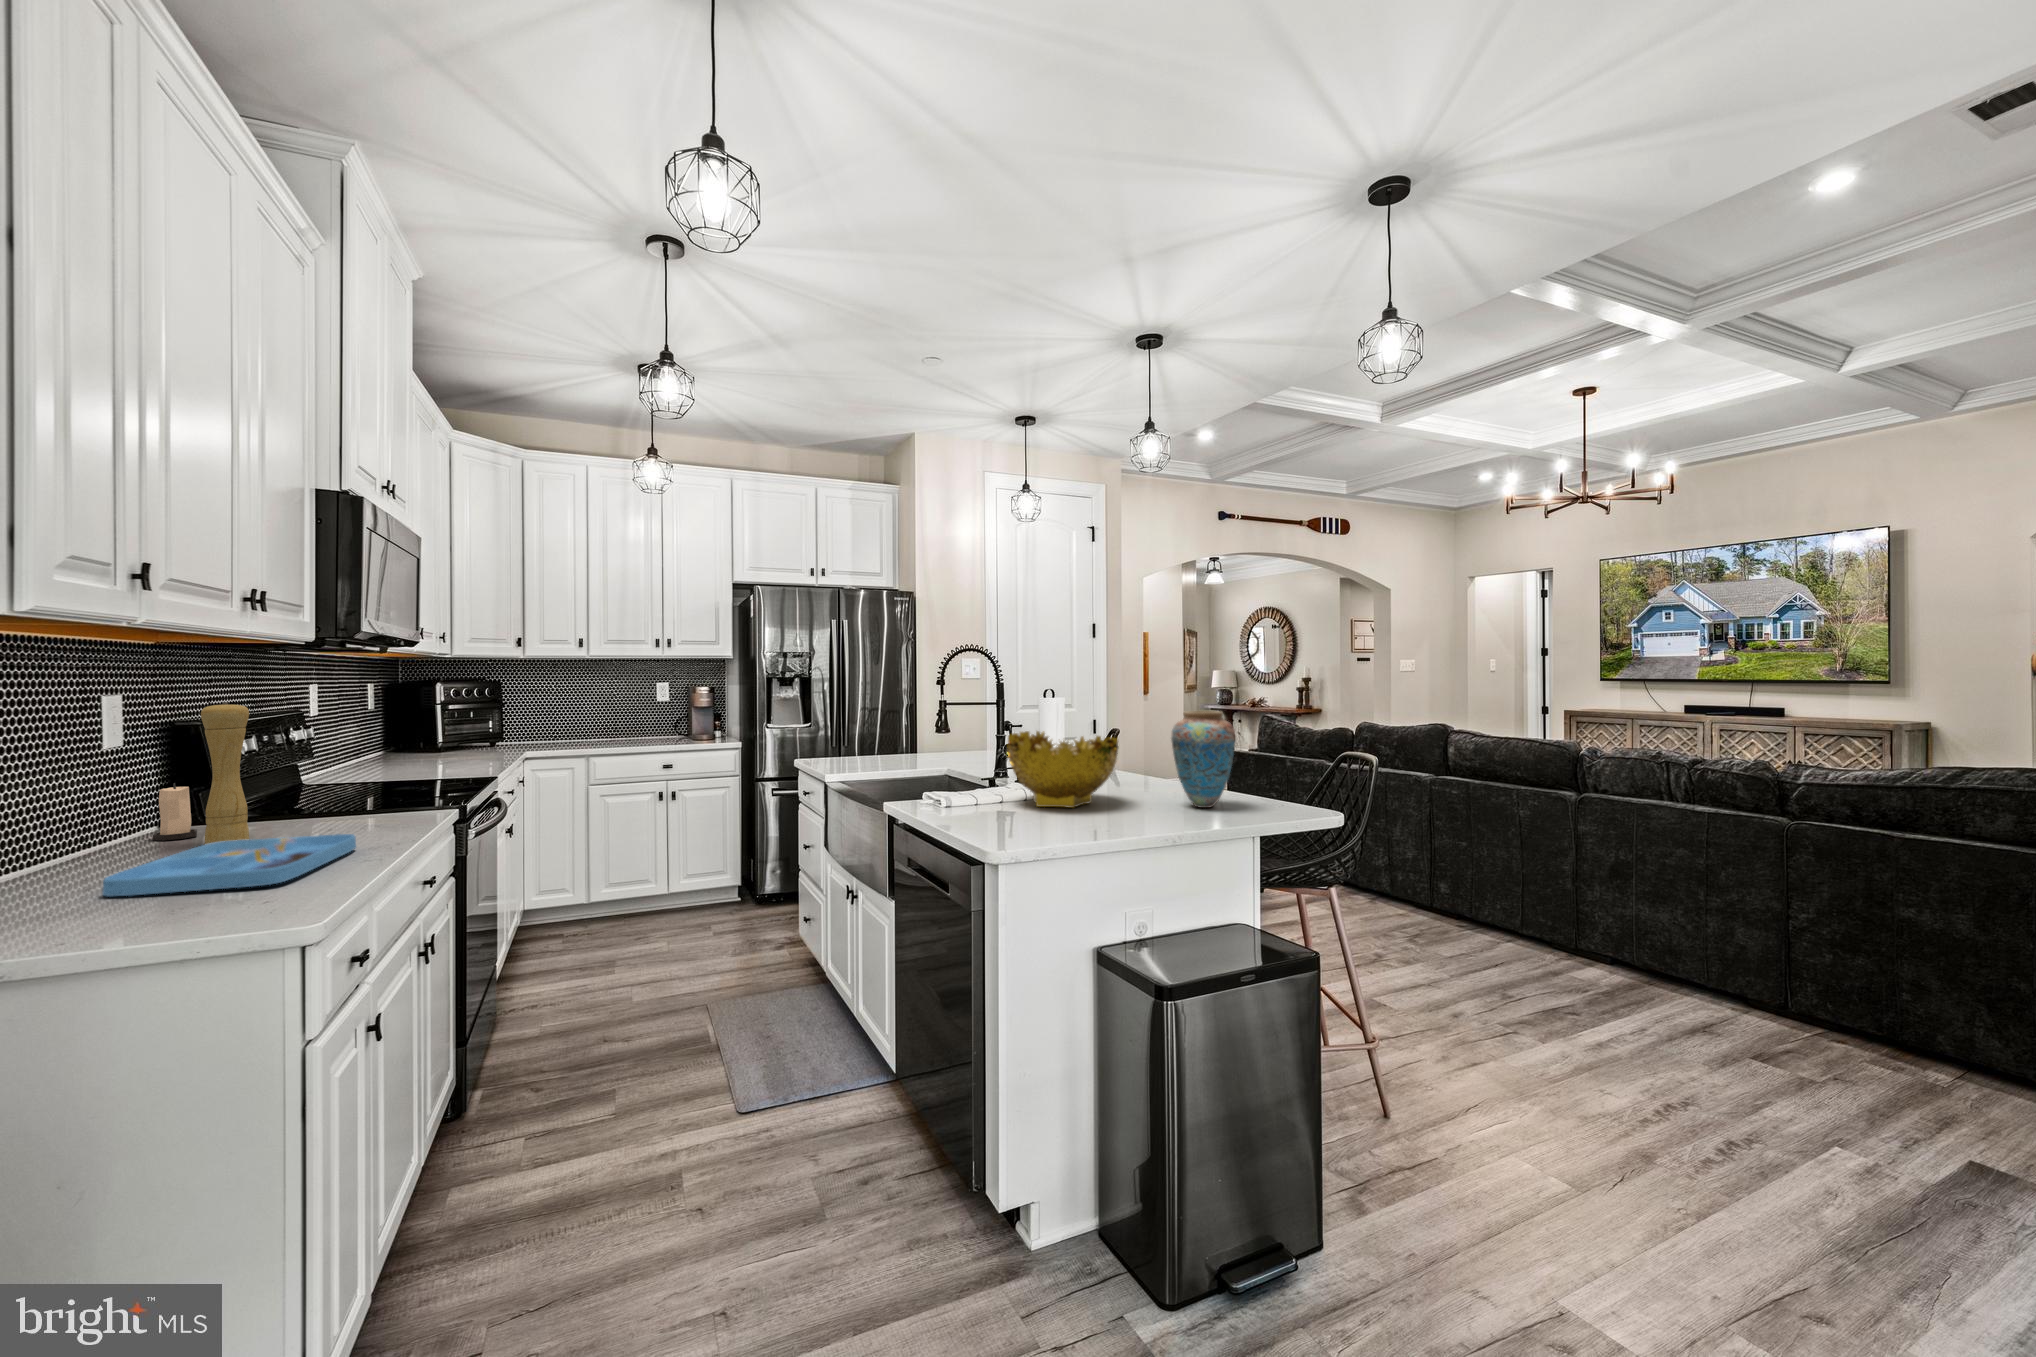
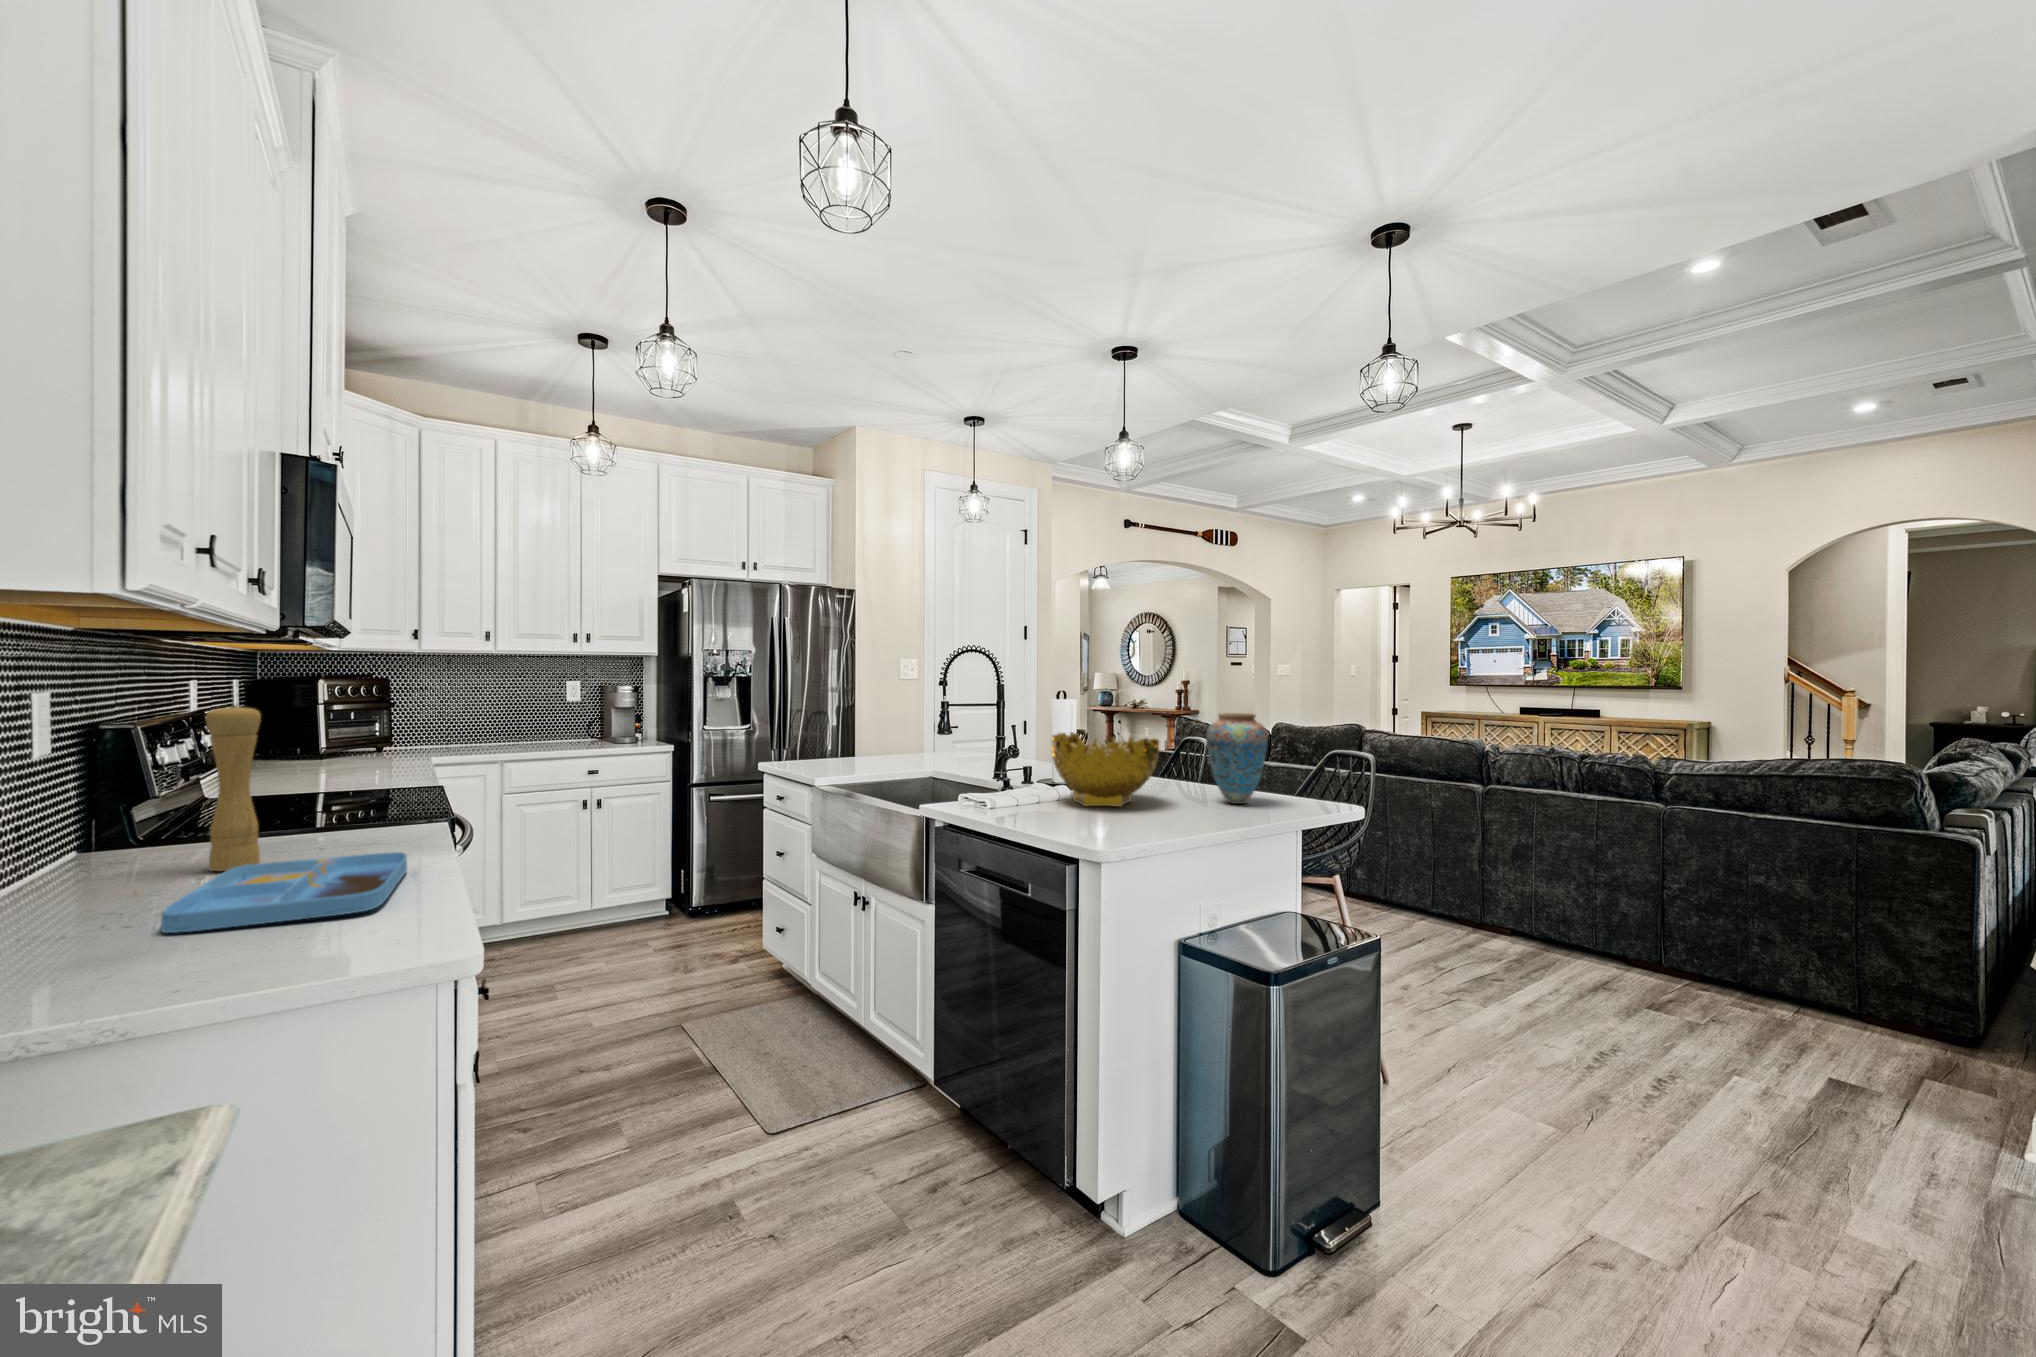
candle: present [153,783,197,840] -> none [128,798,181,866]

